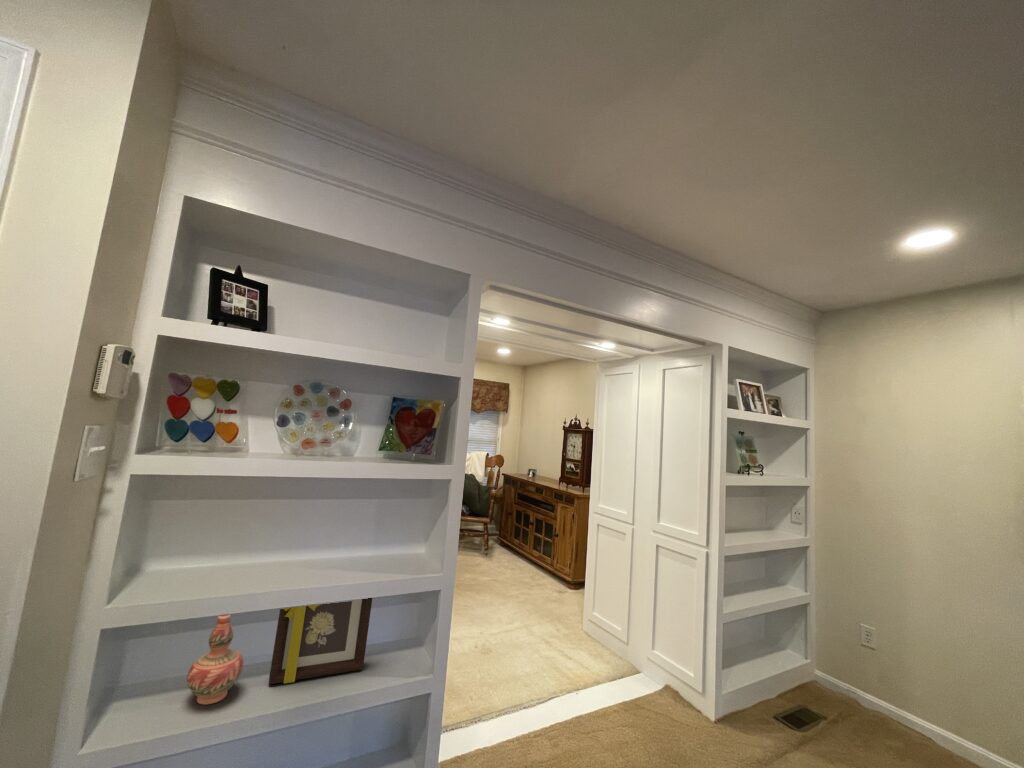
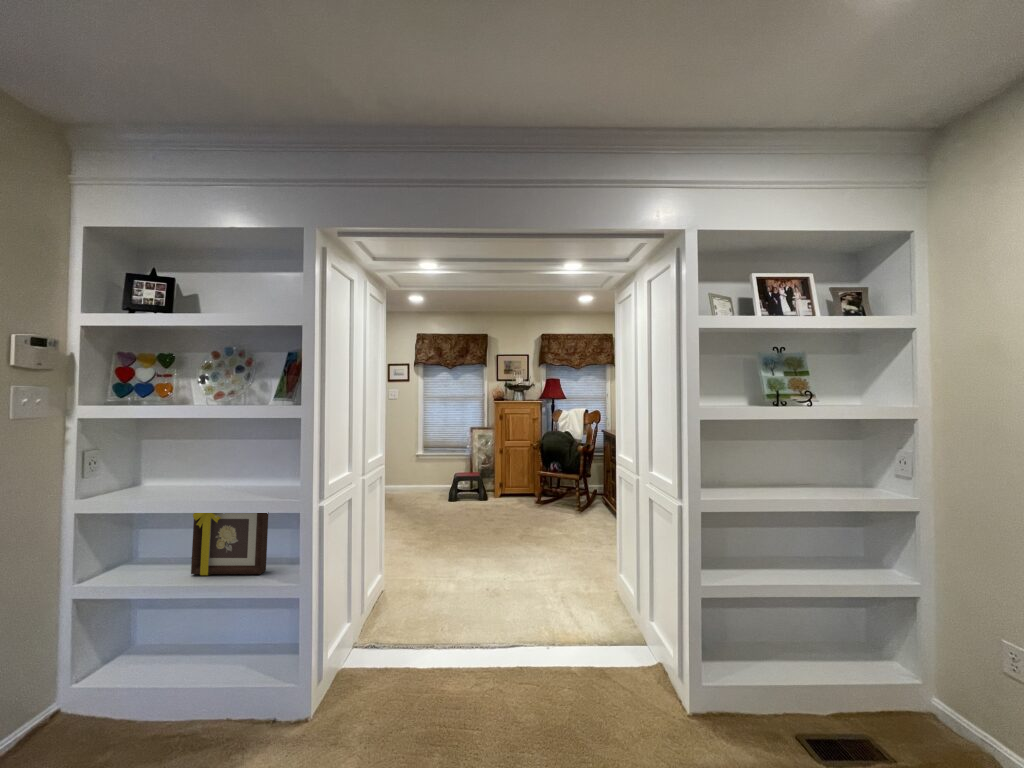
decorative vase: present [187,614,244,704] -> none [135,514,176,579]

